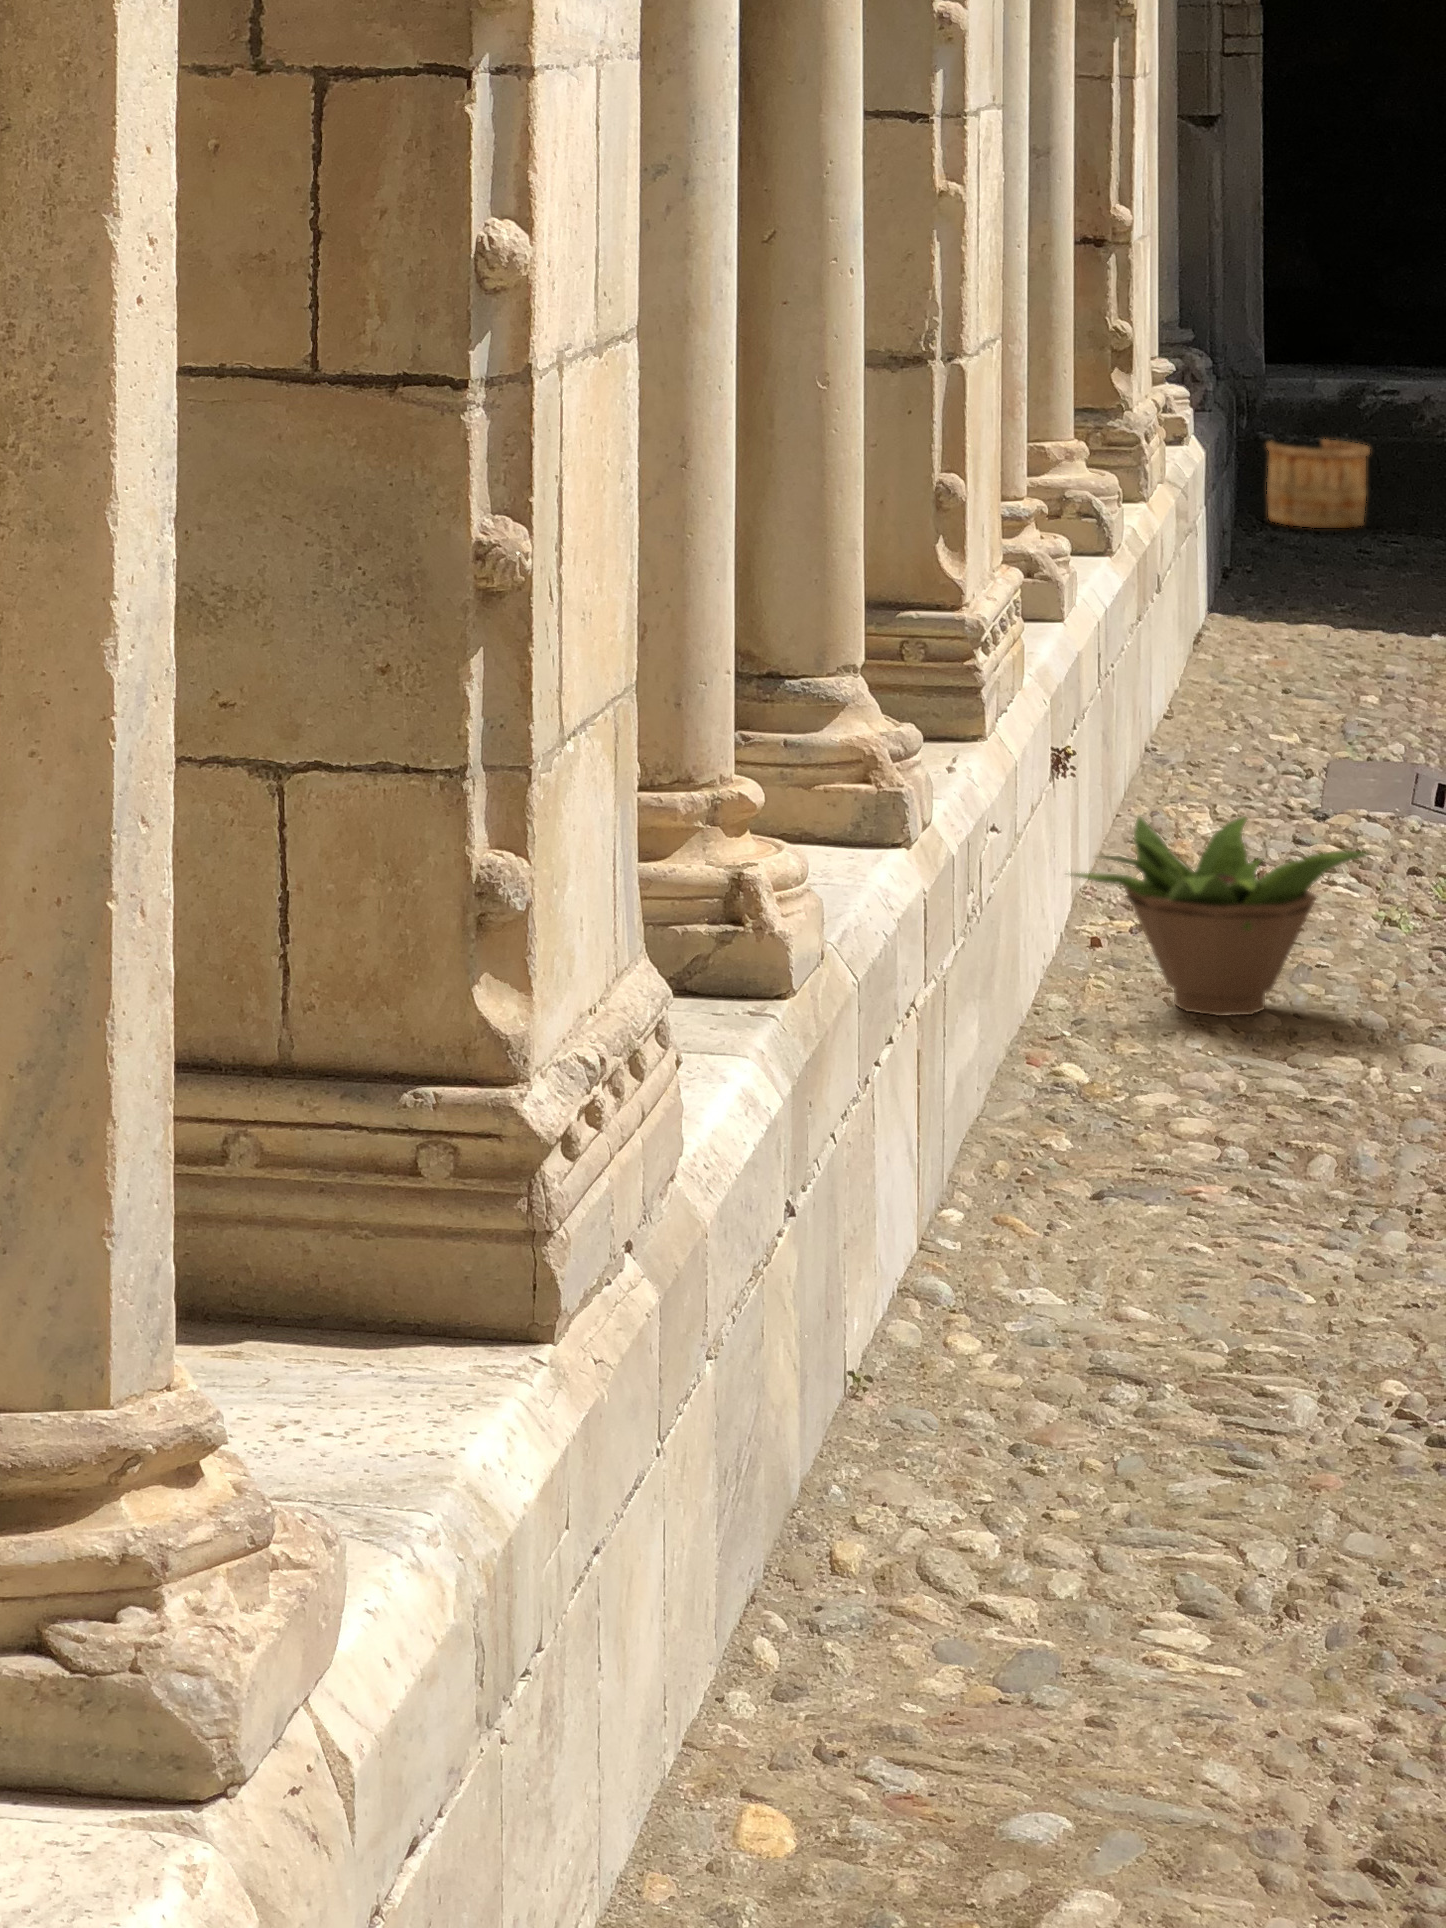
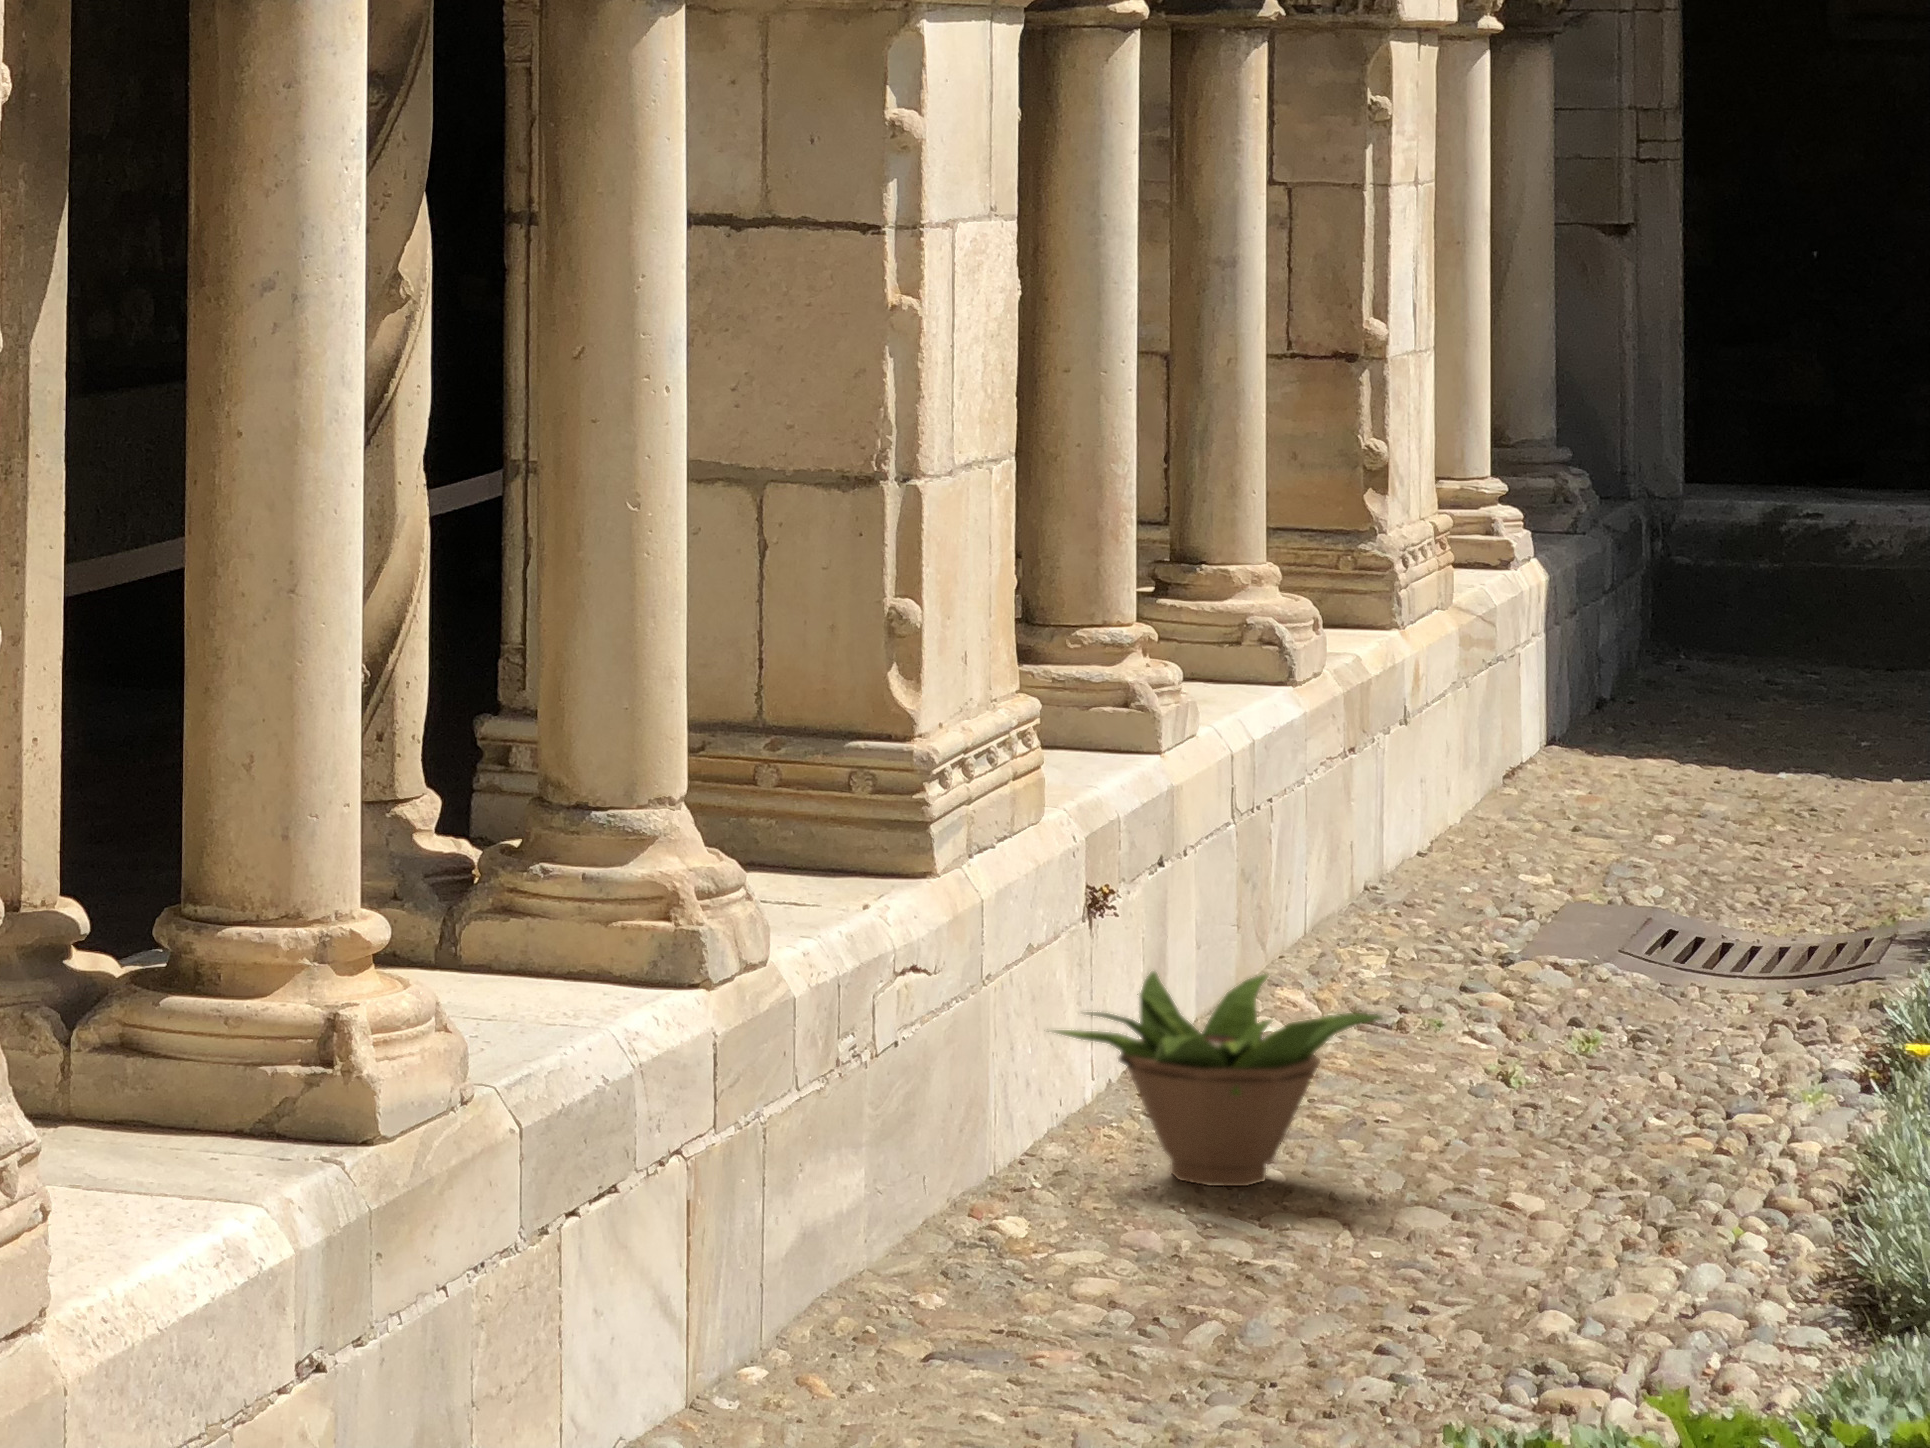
wooden bucket: present [1266,440,1370,528] -> none [1674,569,1788,666]

